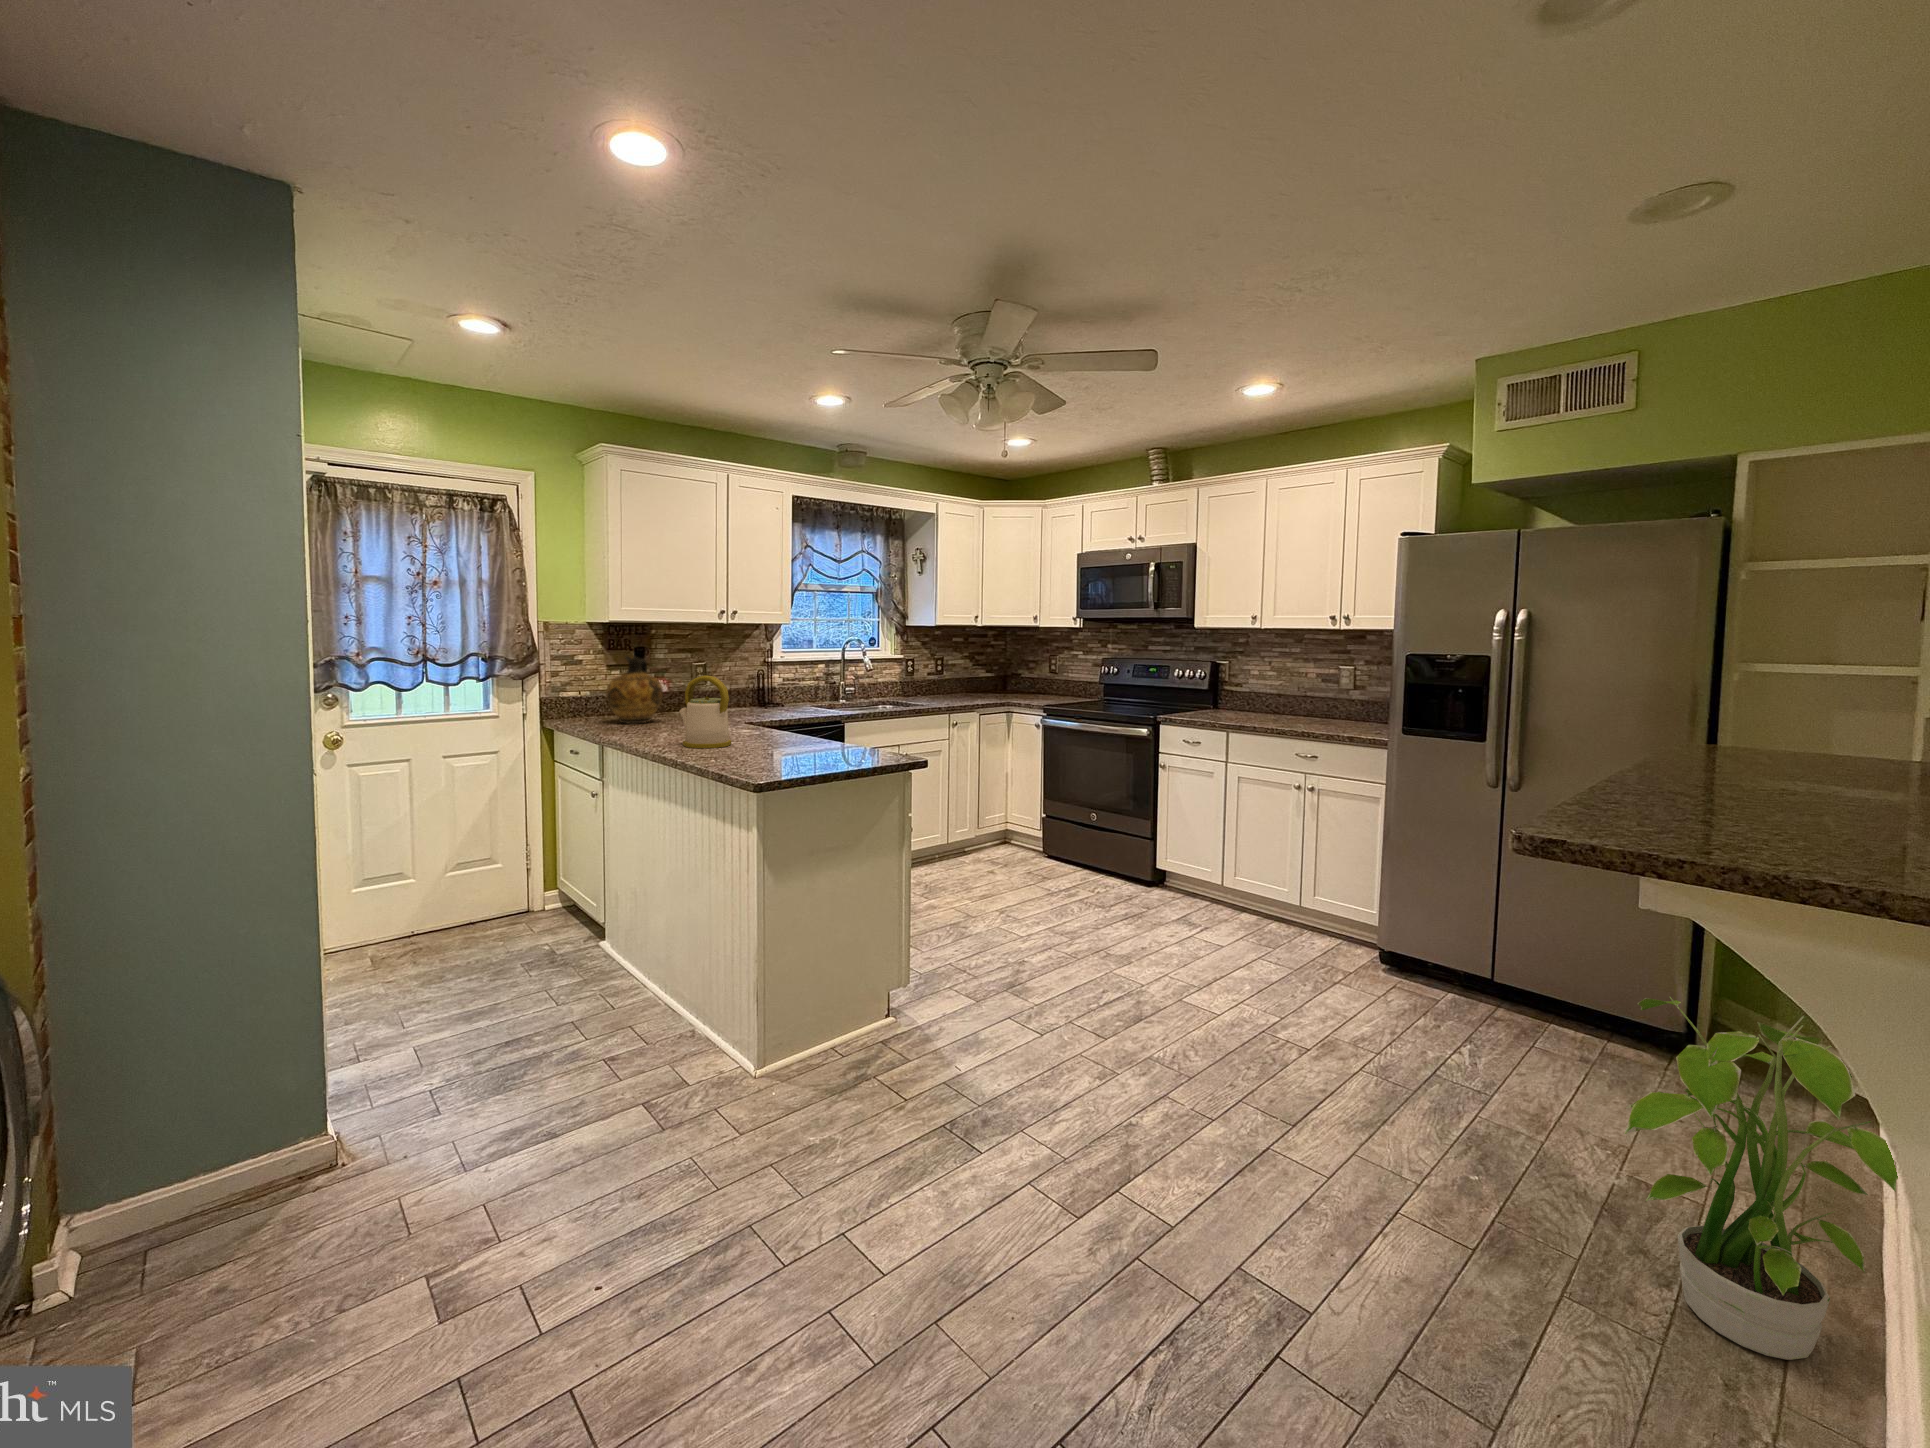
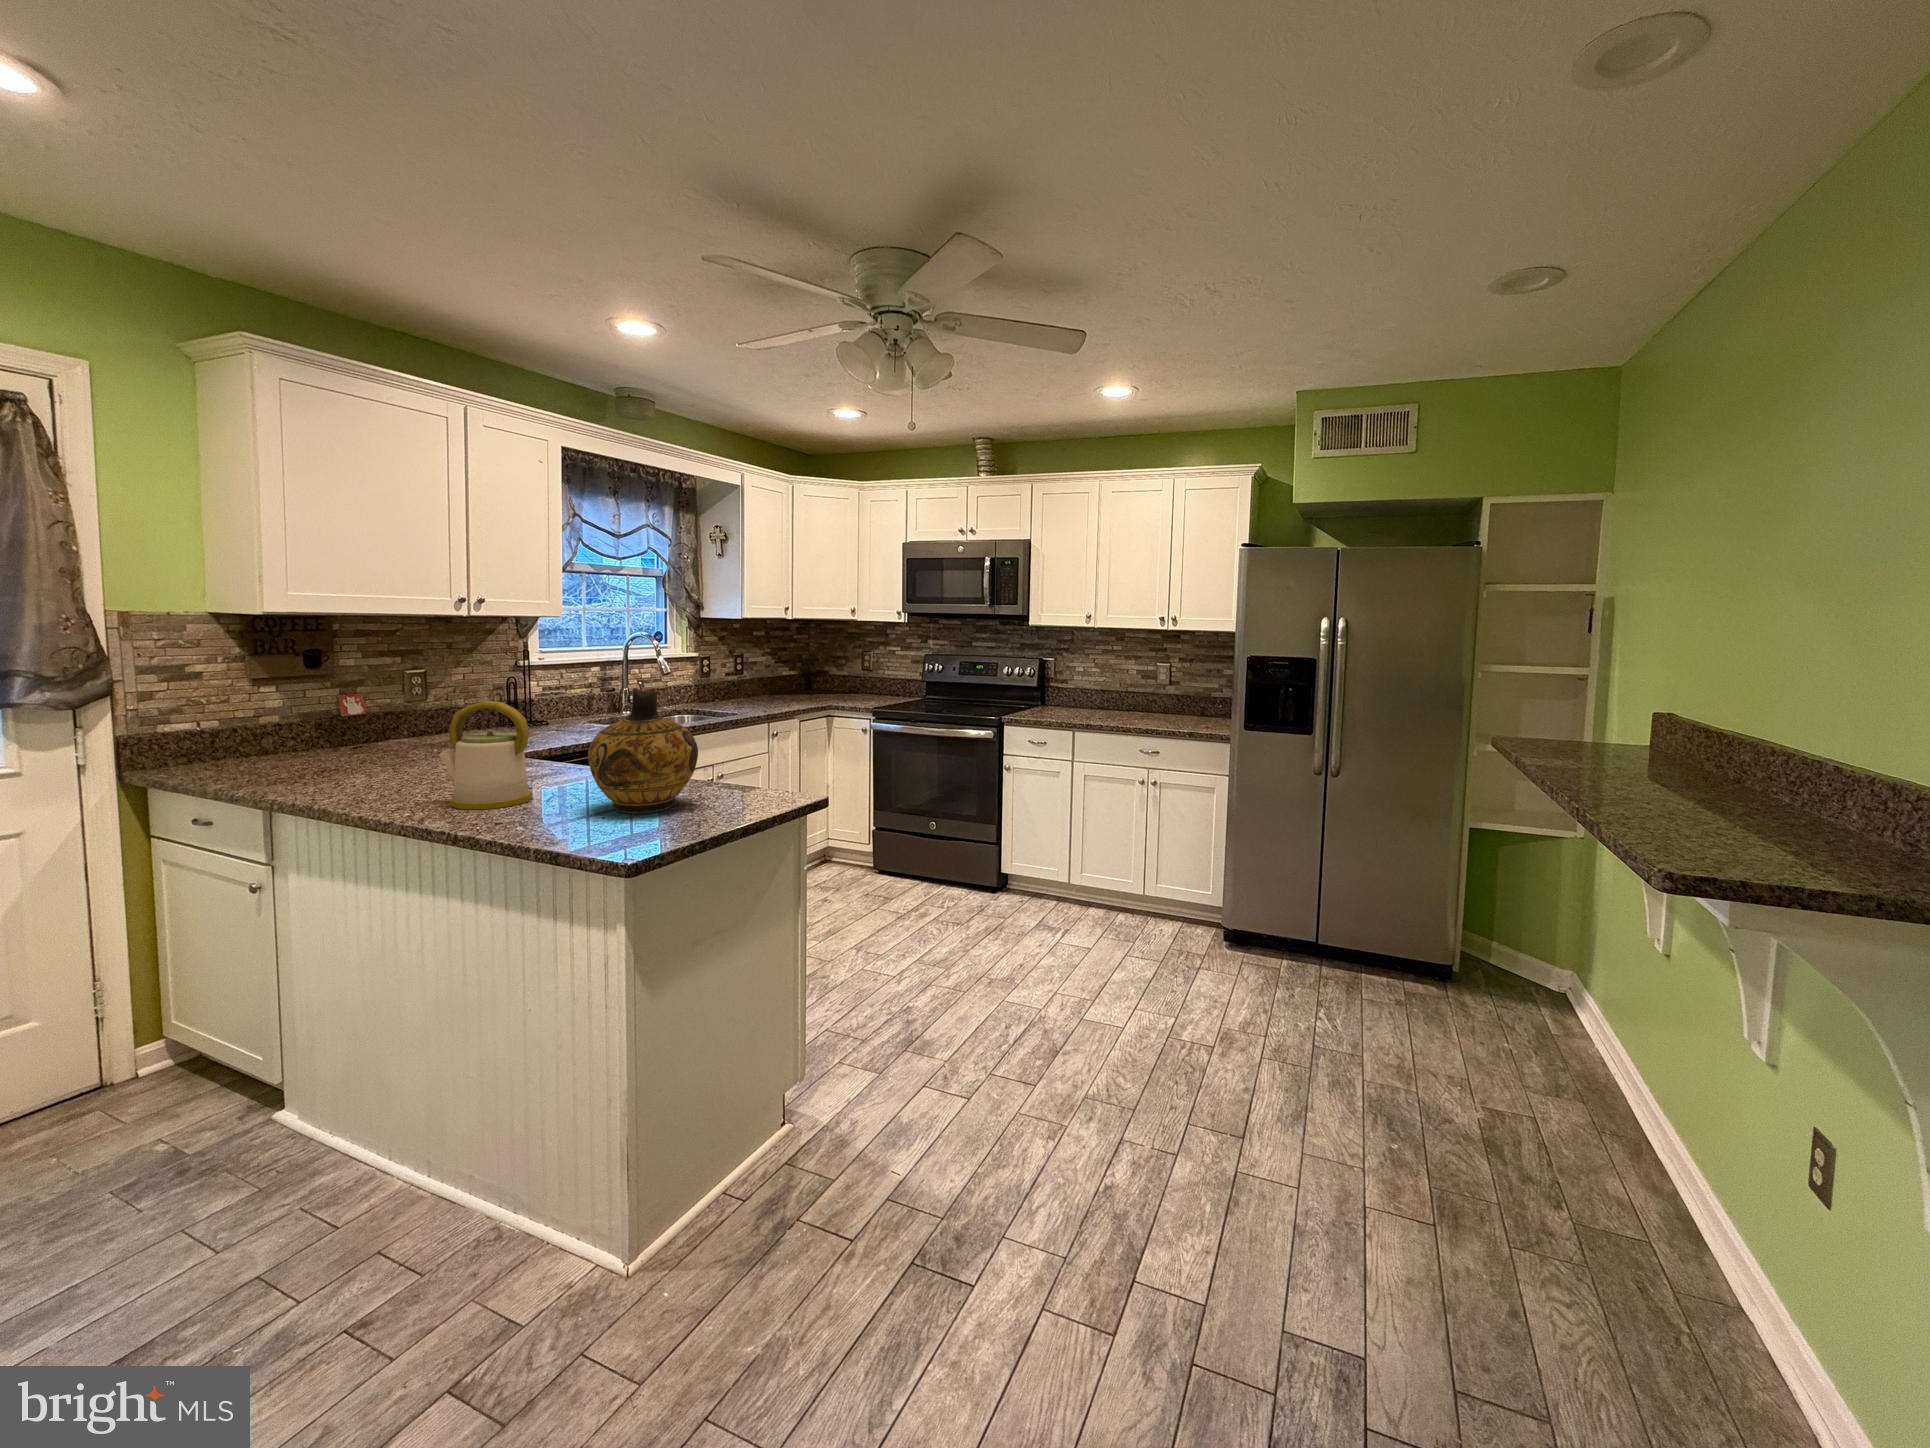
ceramic jug: present [606,656,663,723] -> present [588,688,698,813]
potted plant: present [1624,997,1898,1360] -> none [1520,961,1738,1246]

